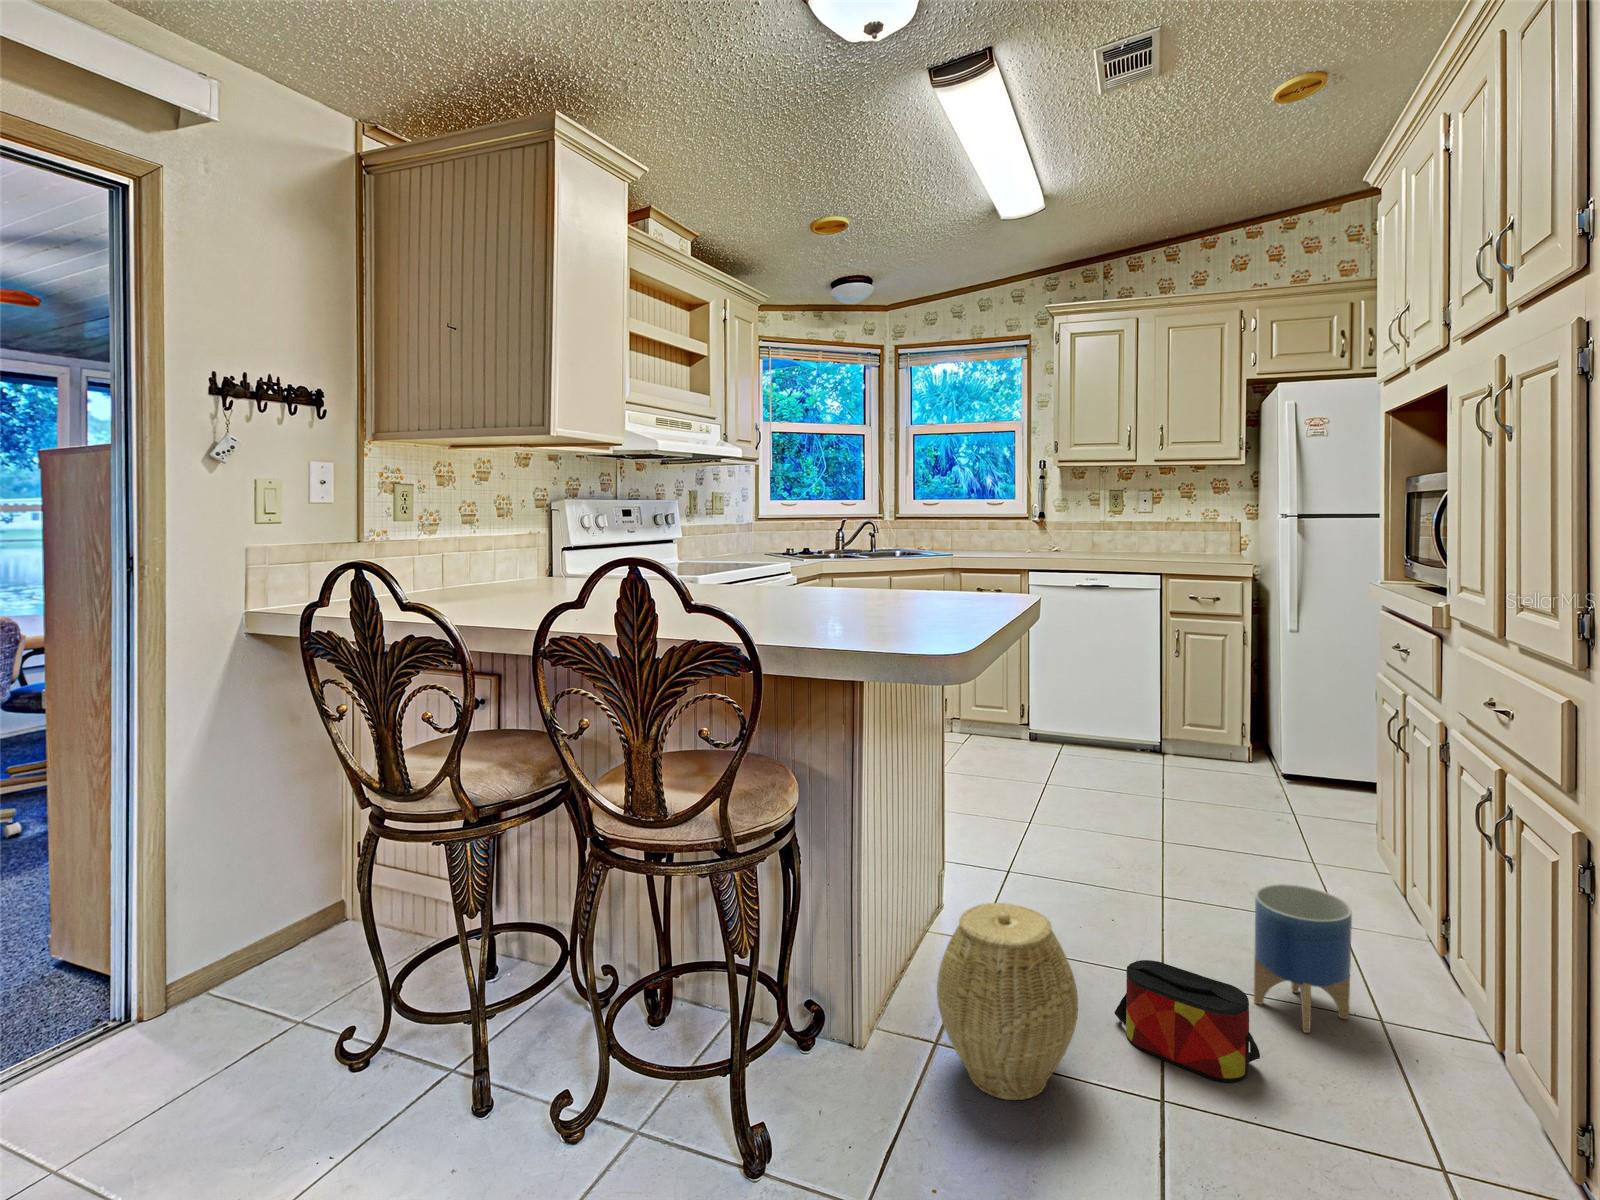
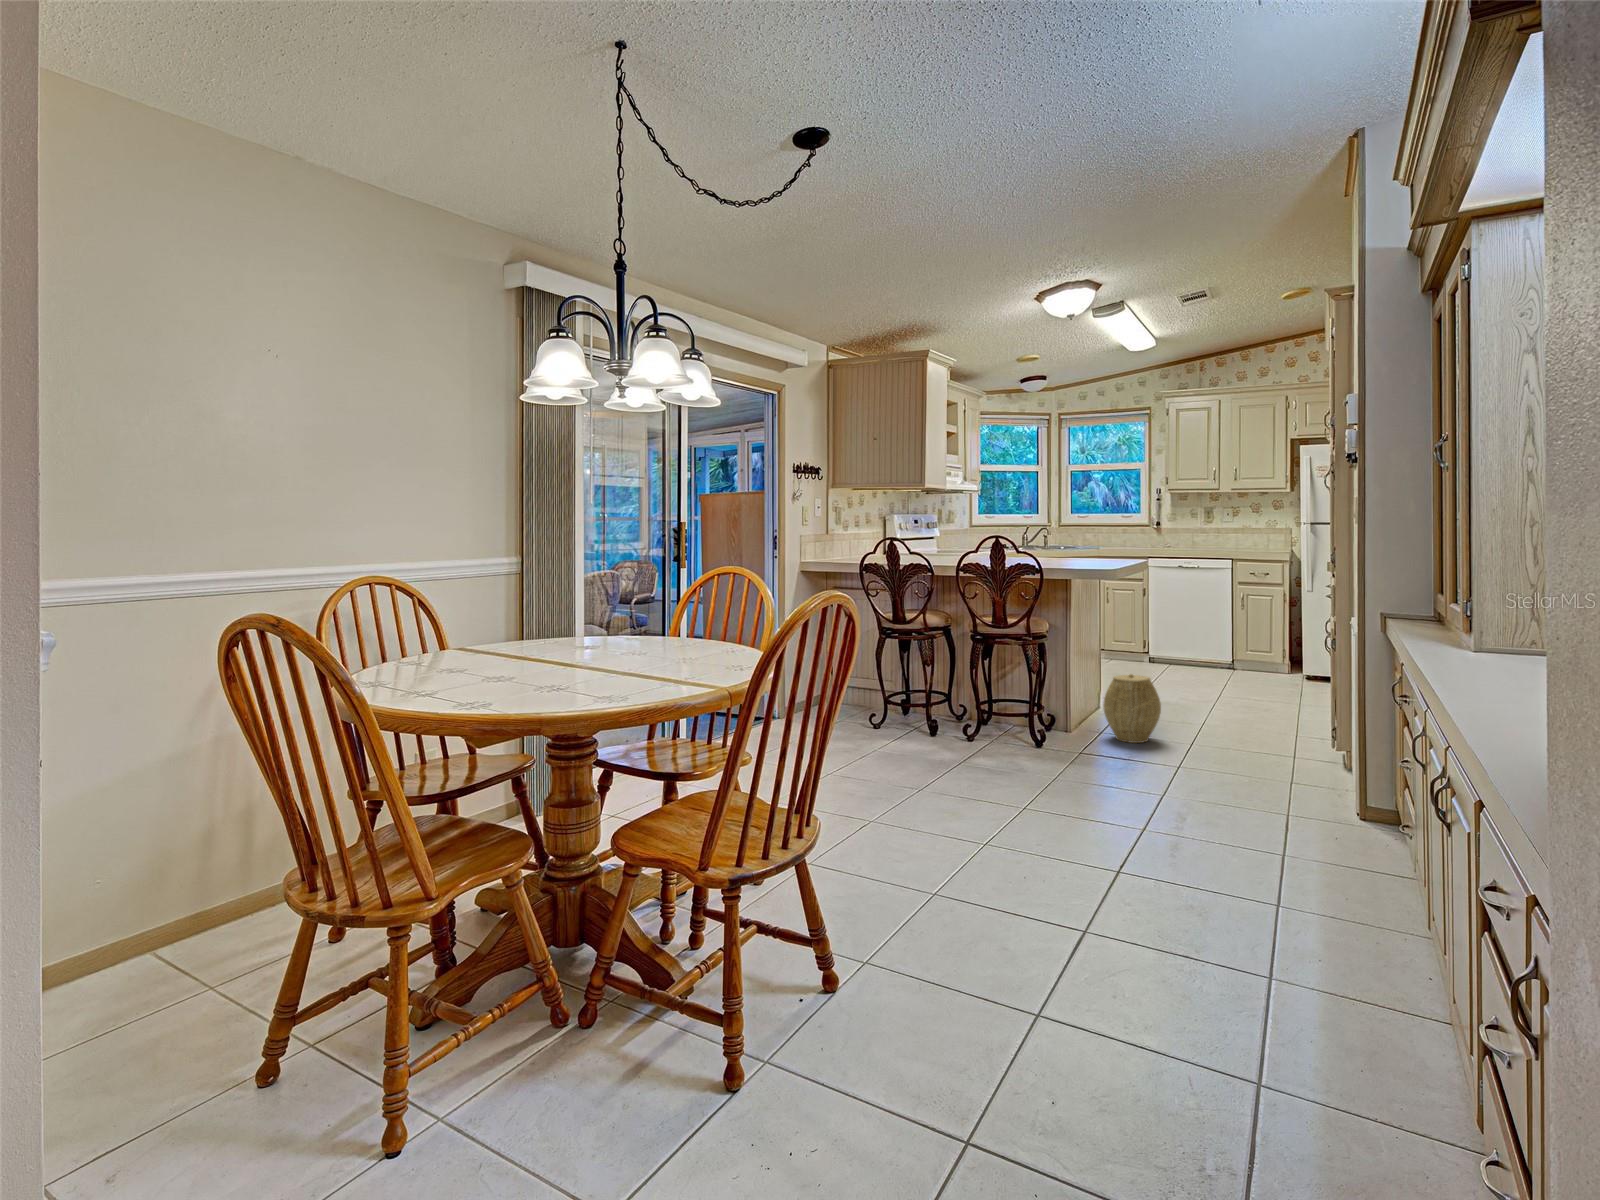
planter: present [1254,884,1352,1033] -> none [1245,682,1286,736]
bag: present [1115,960,1260,1082] -> none [1179,705,1238,742]

